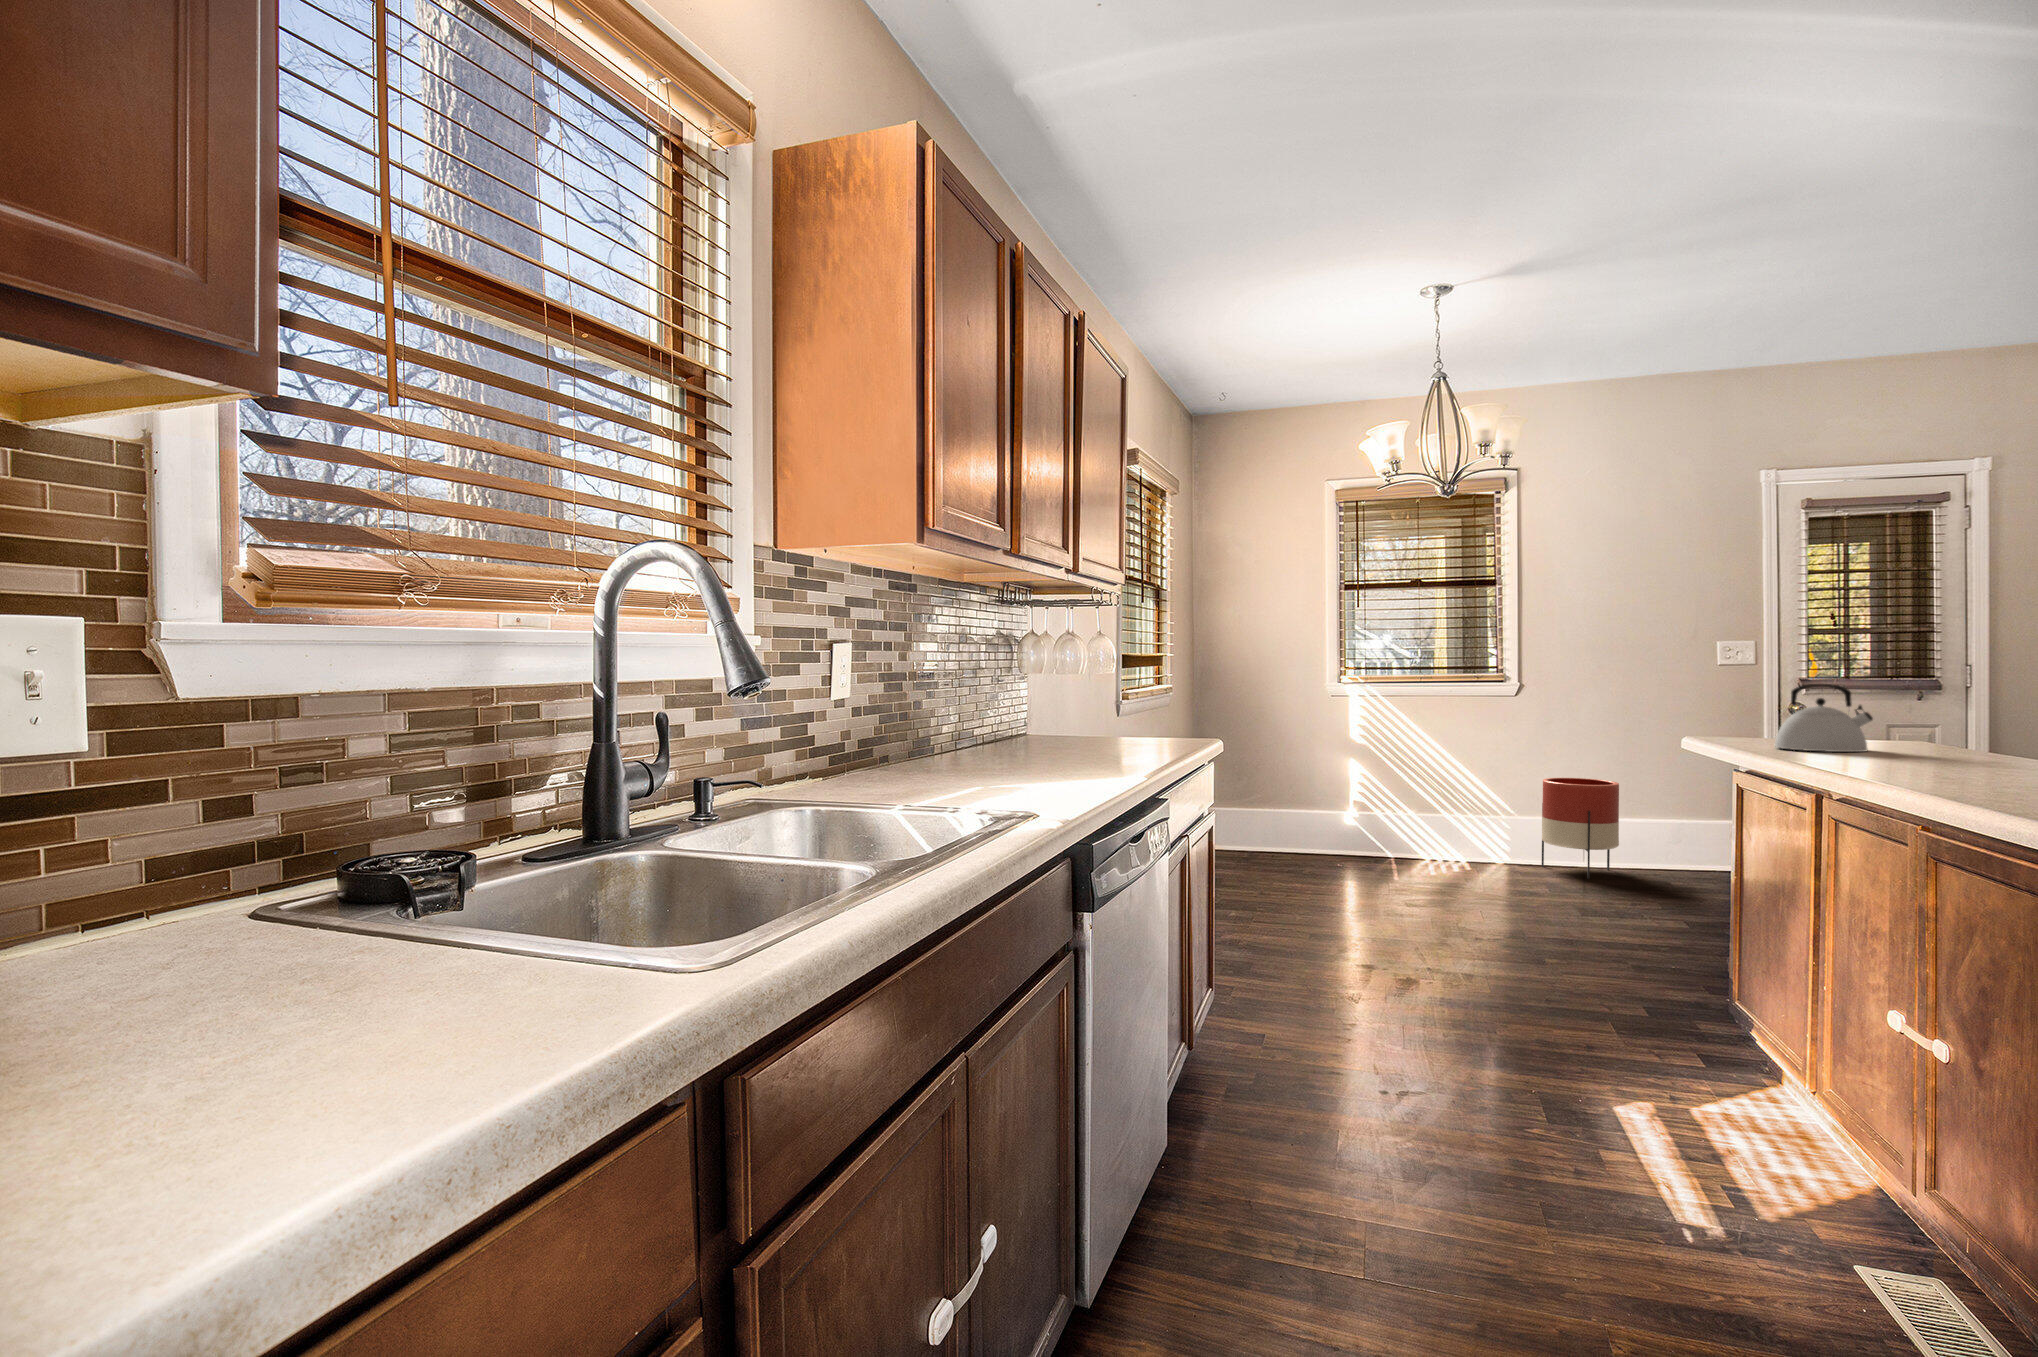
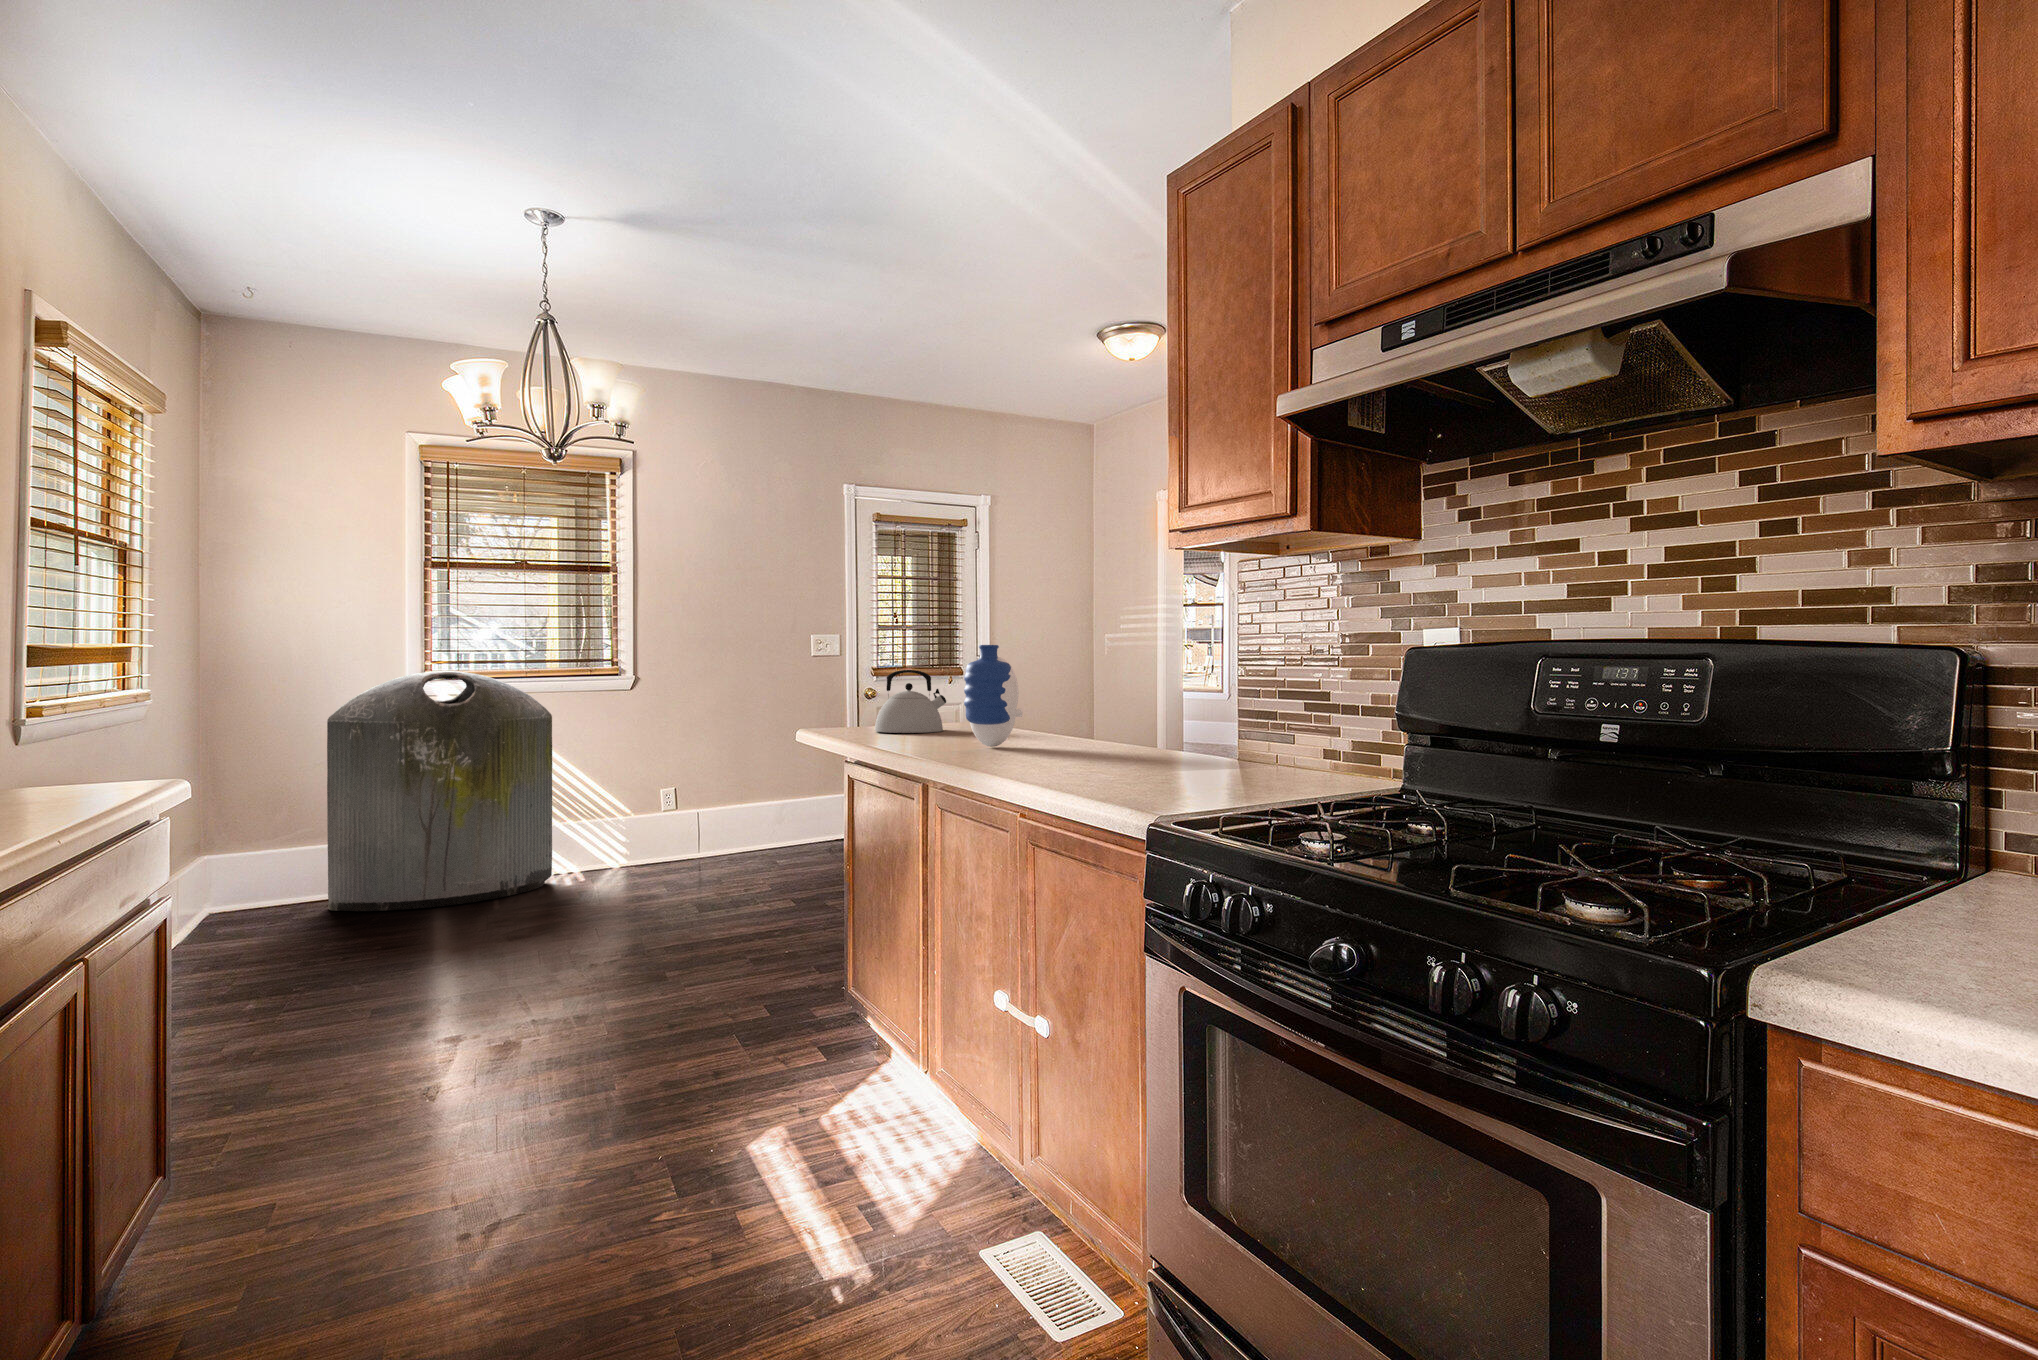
vase: none [1876,661,1961,771] -> present [964,645,1022,747]
trash can: none [1273,677,1441,870] -> present [327,671,552,911]
planter: present [1542,778,1619,879] -> none [660,772,732,874]

